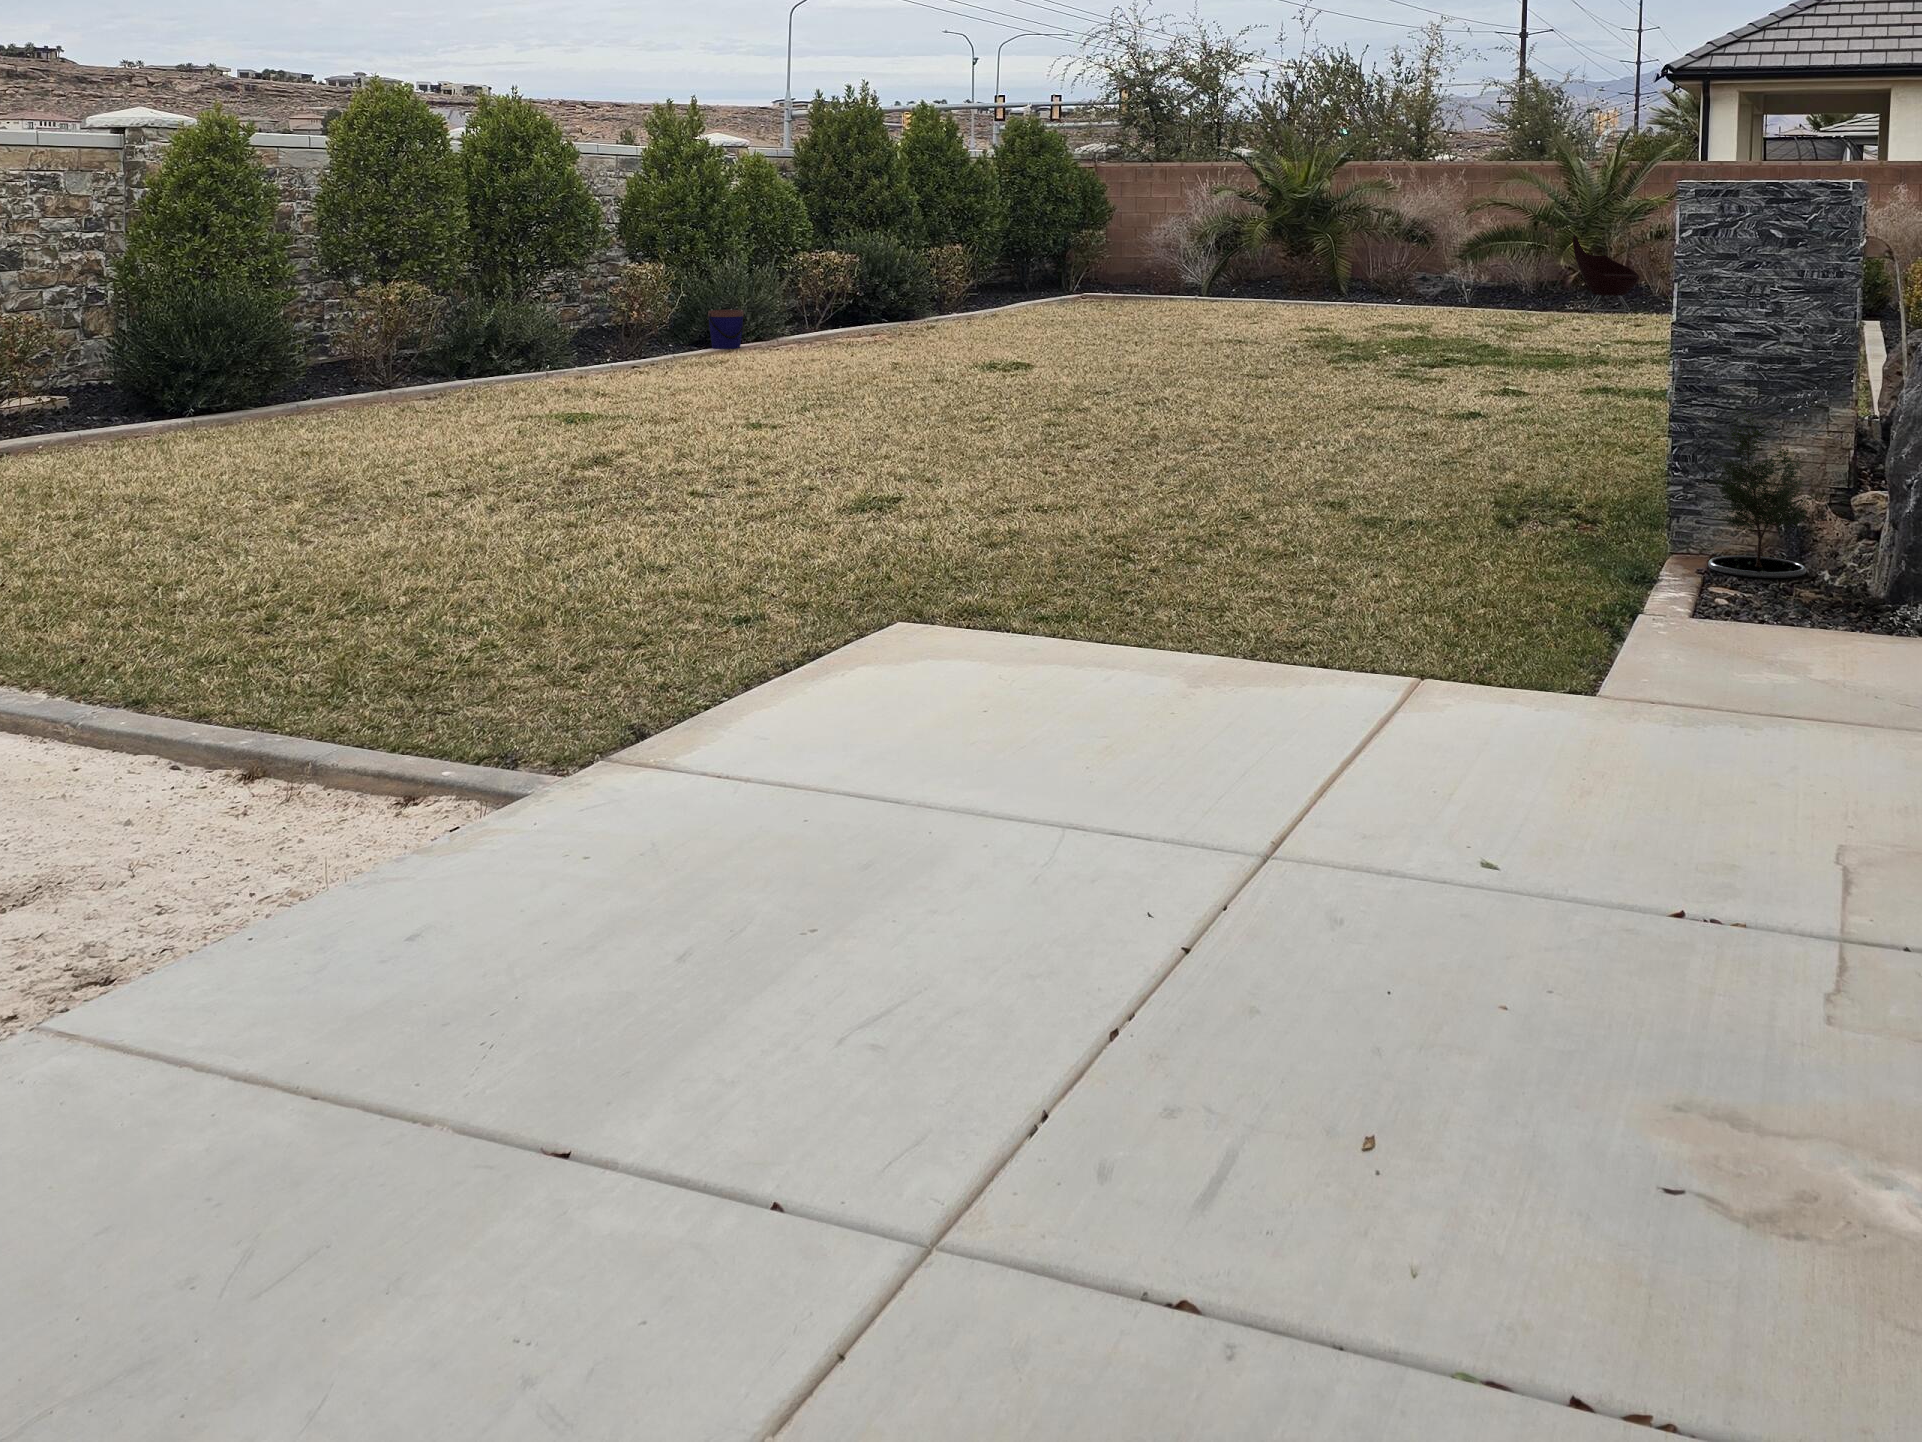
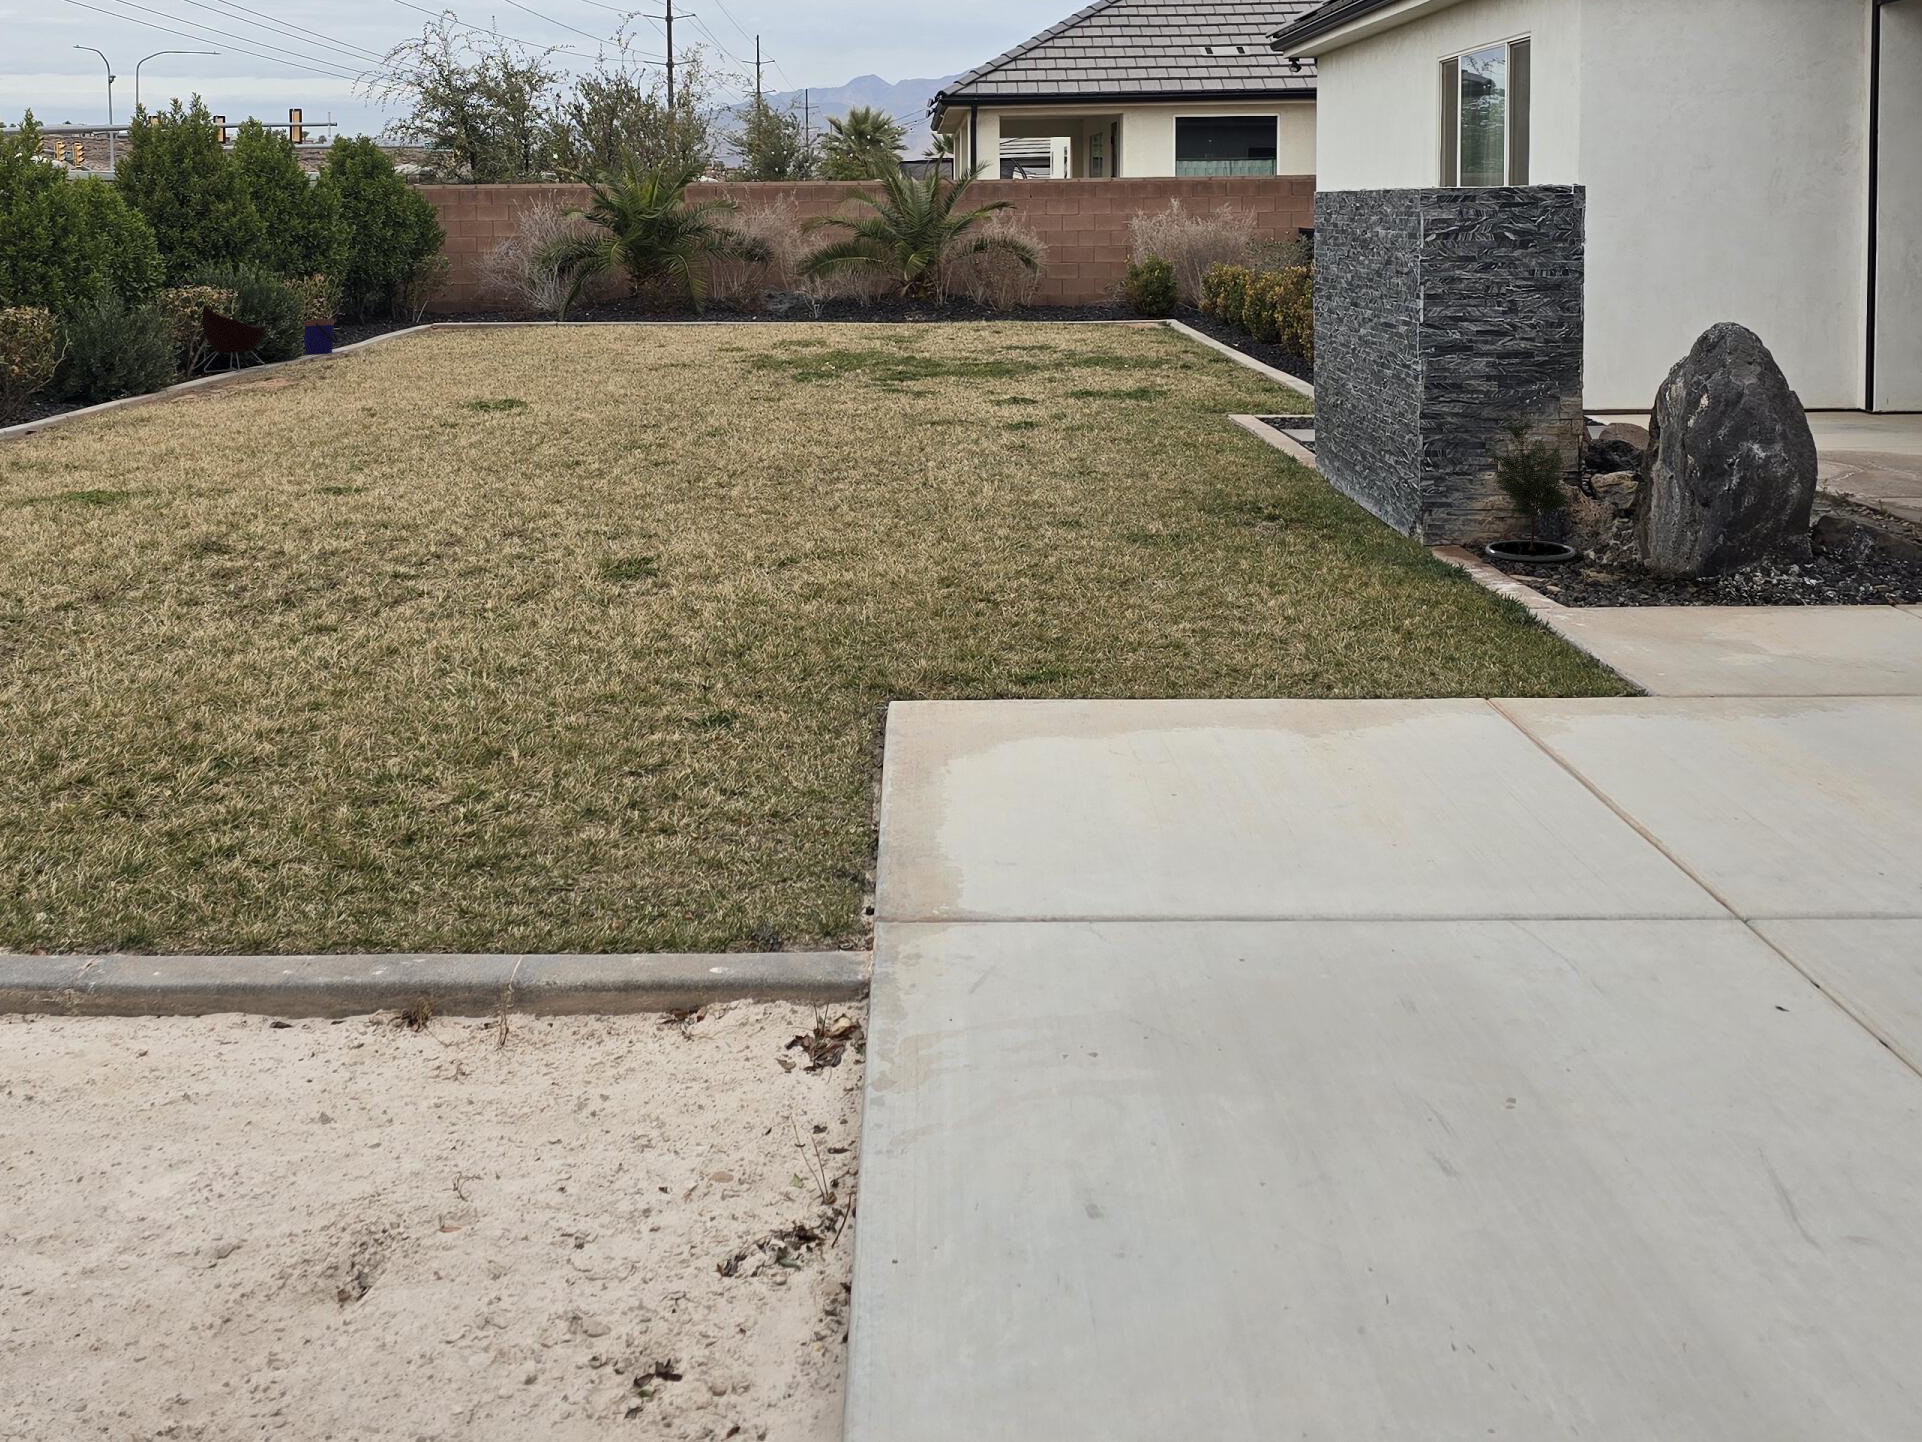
chair: present [1573,235,1639,312] -> present [183,280,266,372]
bucket: present [708,310,746,349] -> present [302,319,338,354]

